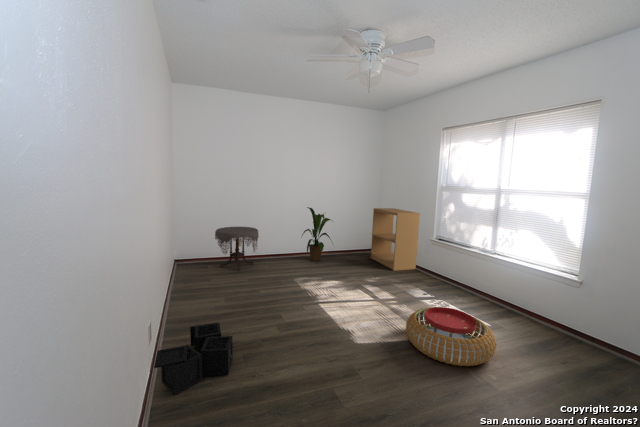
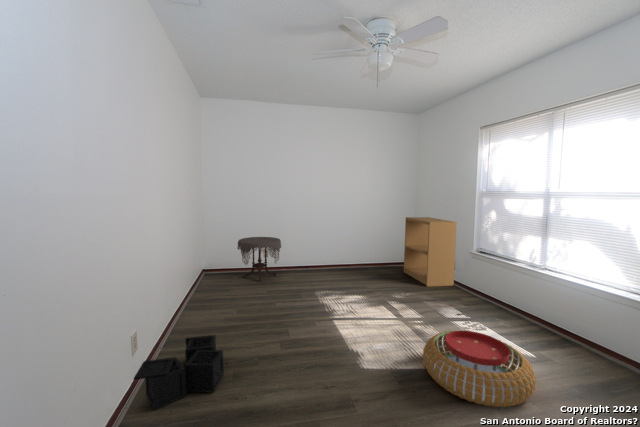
house plant: present [302,207,331,261] -> none [327,217,363,274]

